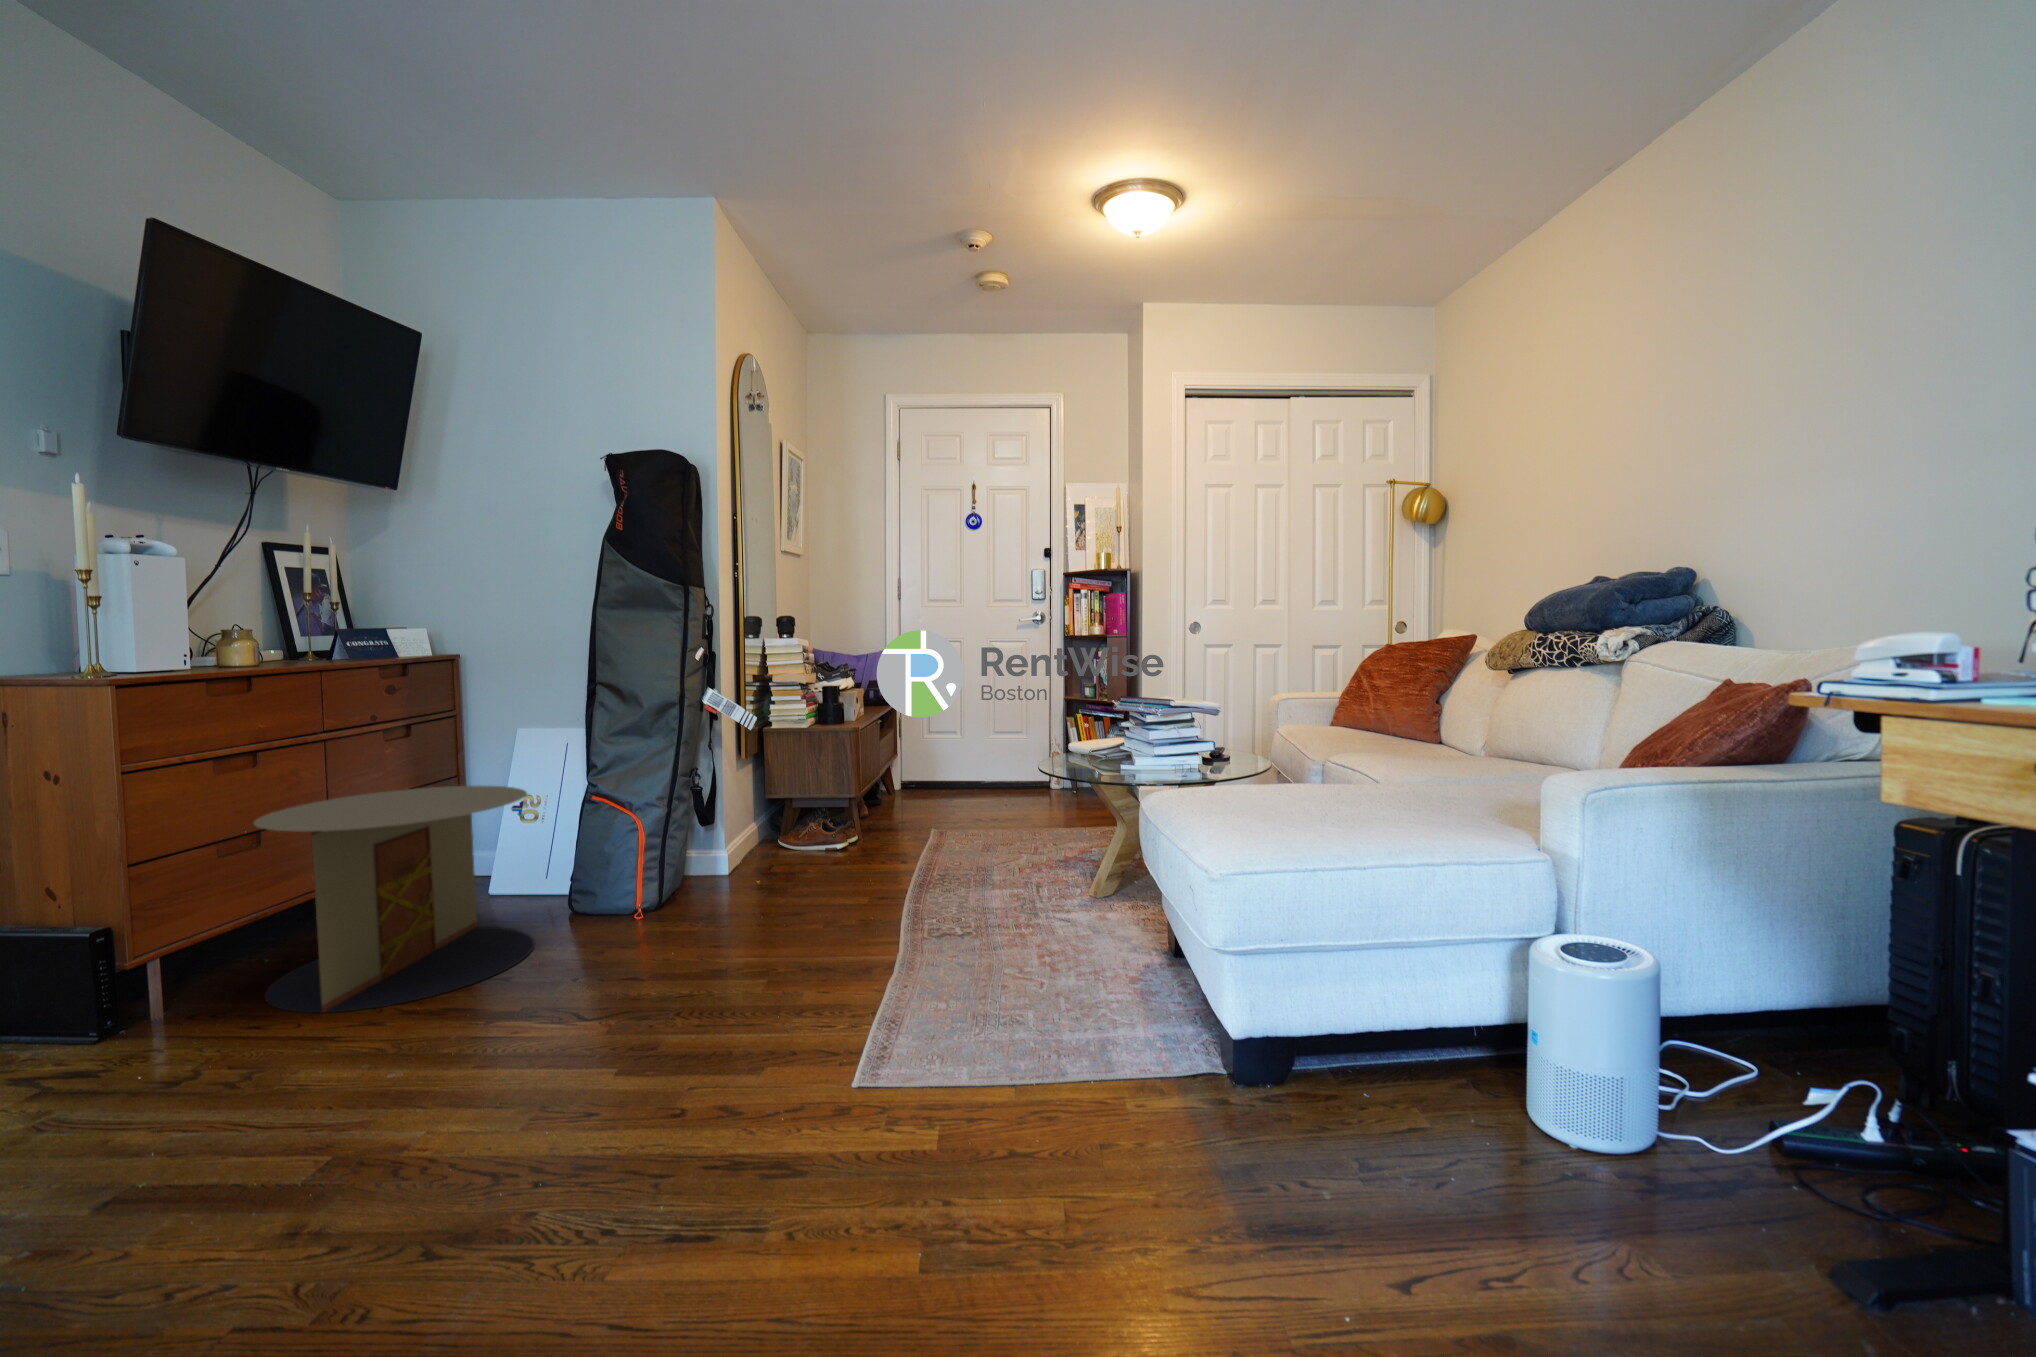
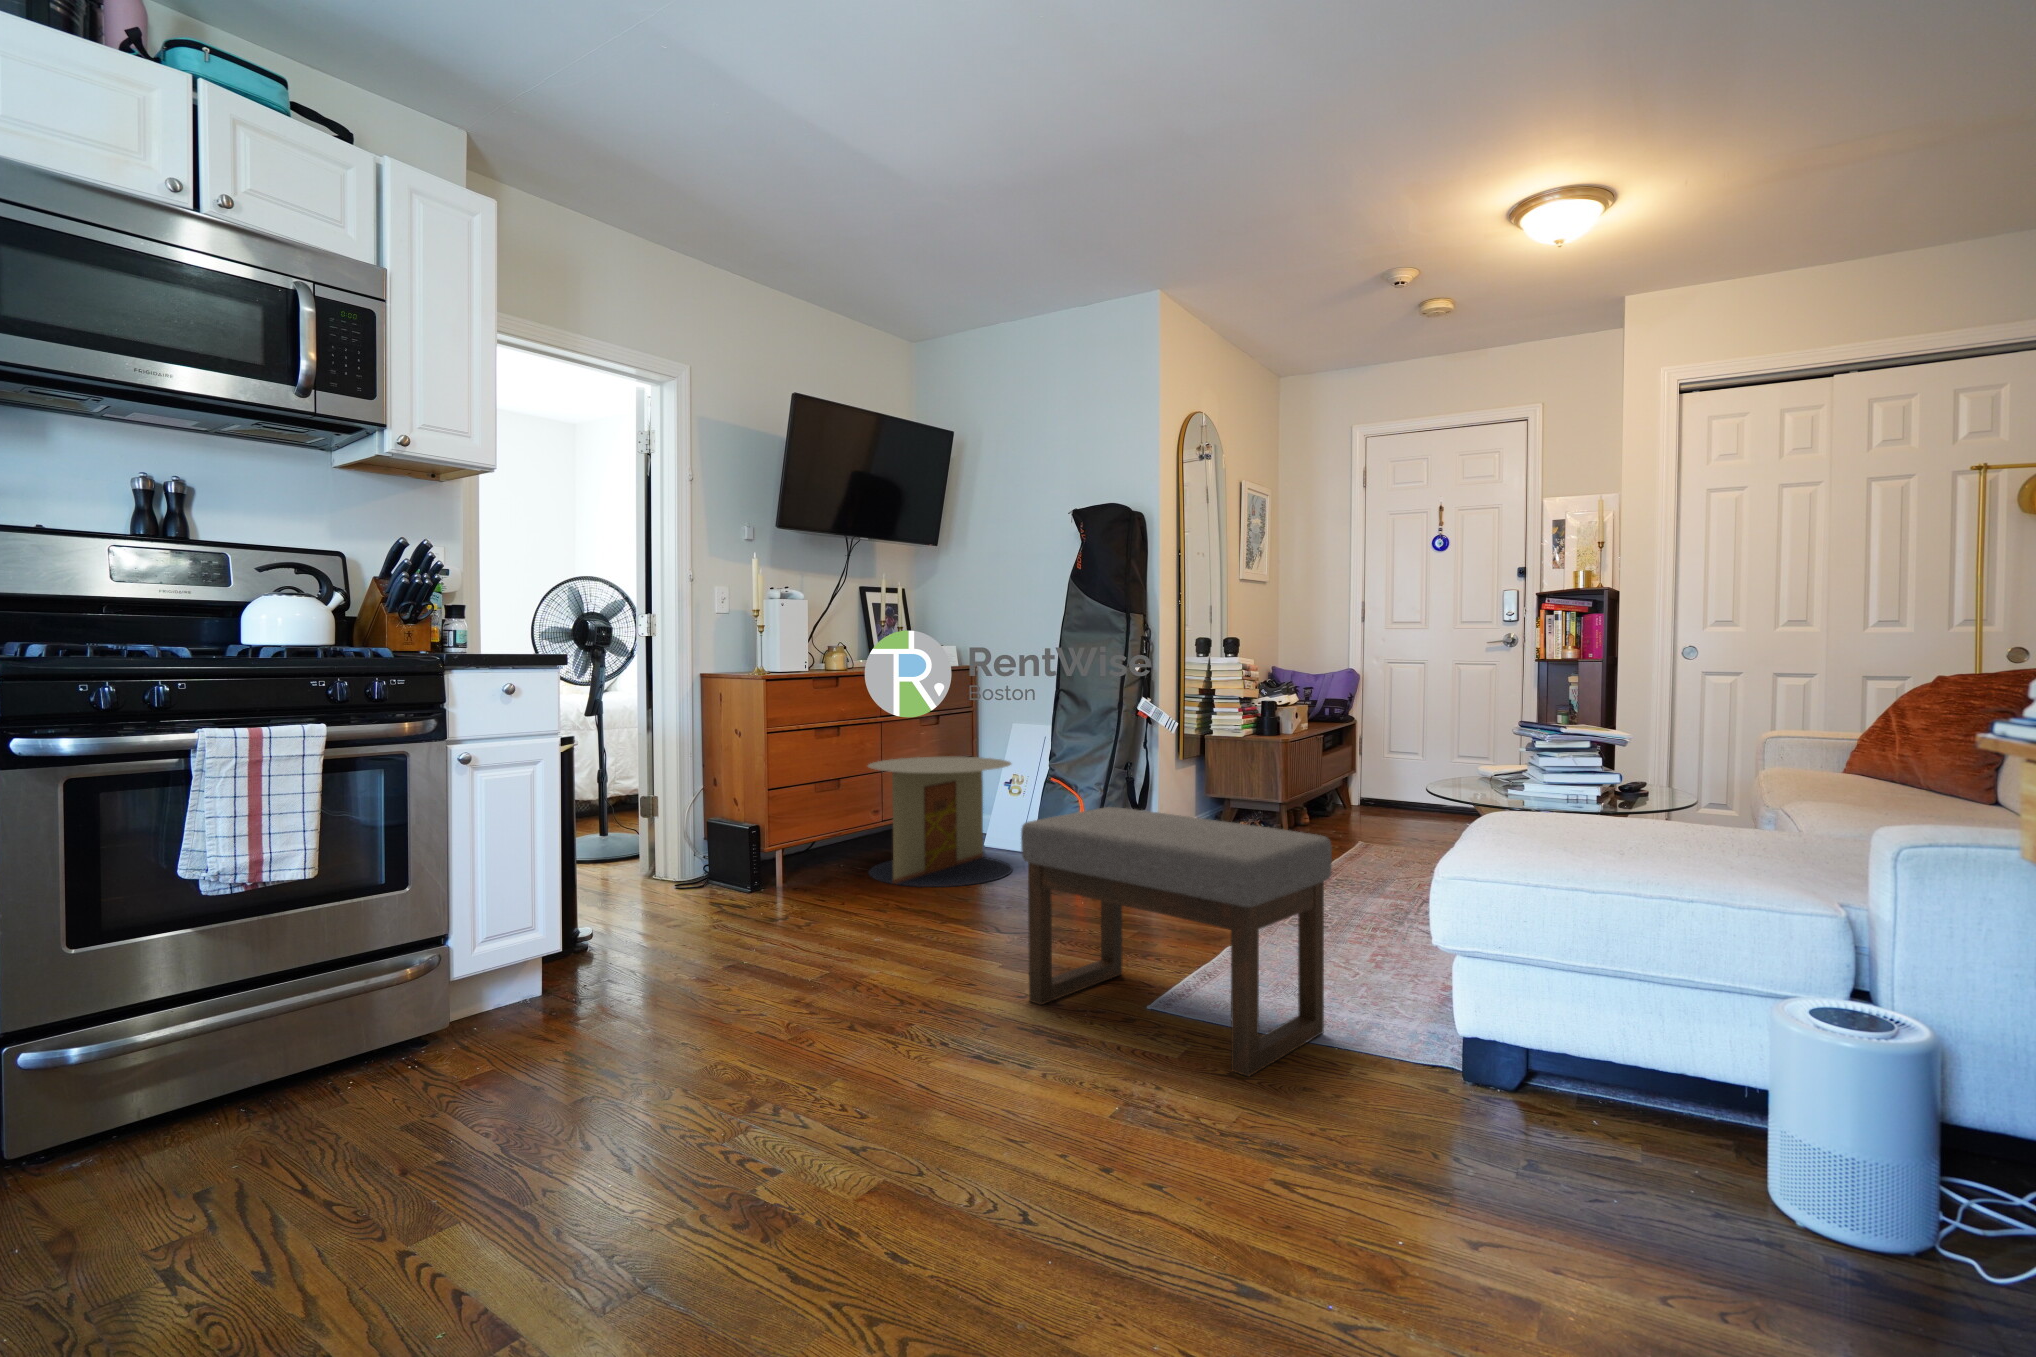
ottoman: none [649,863,1123,1275] -> present [1021,807,1332,1077]

